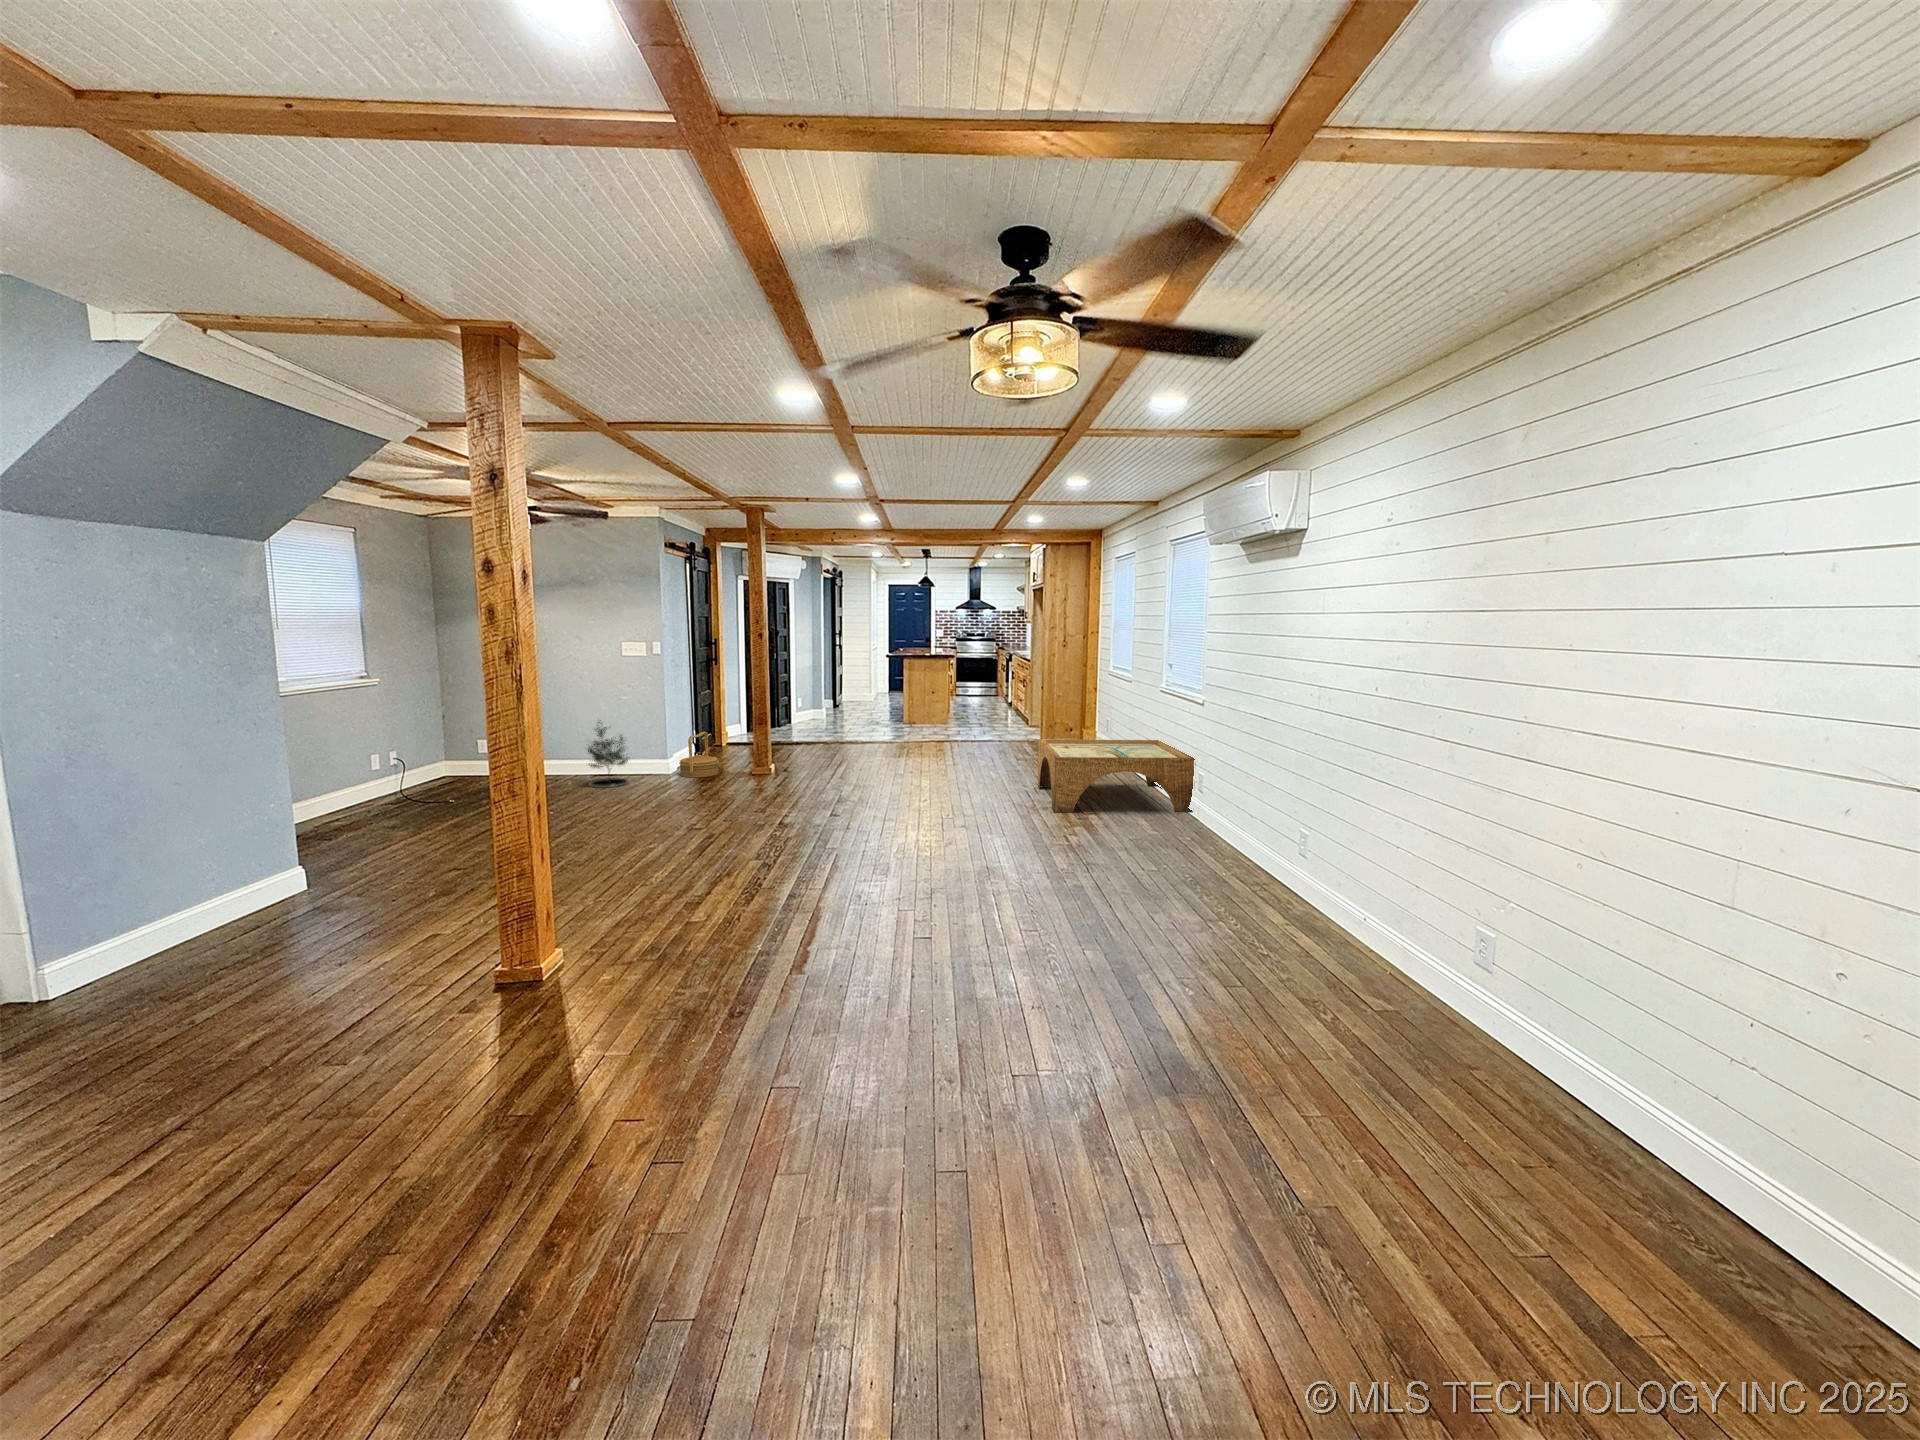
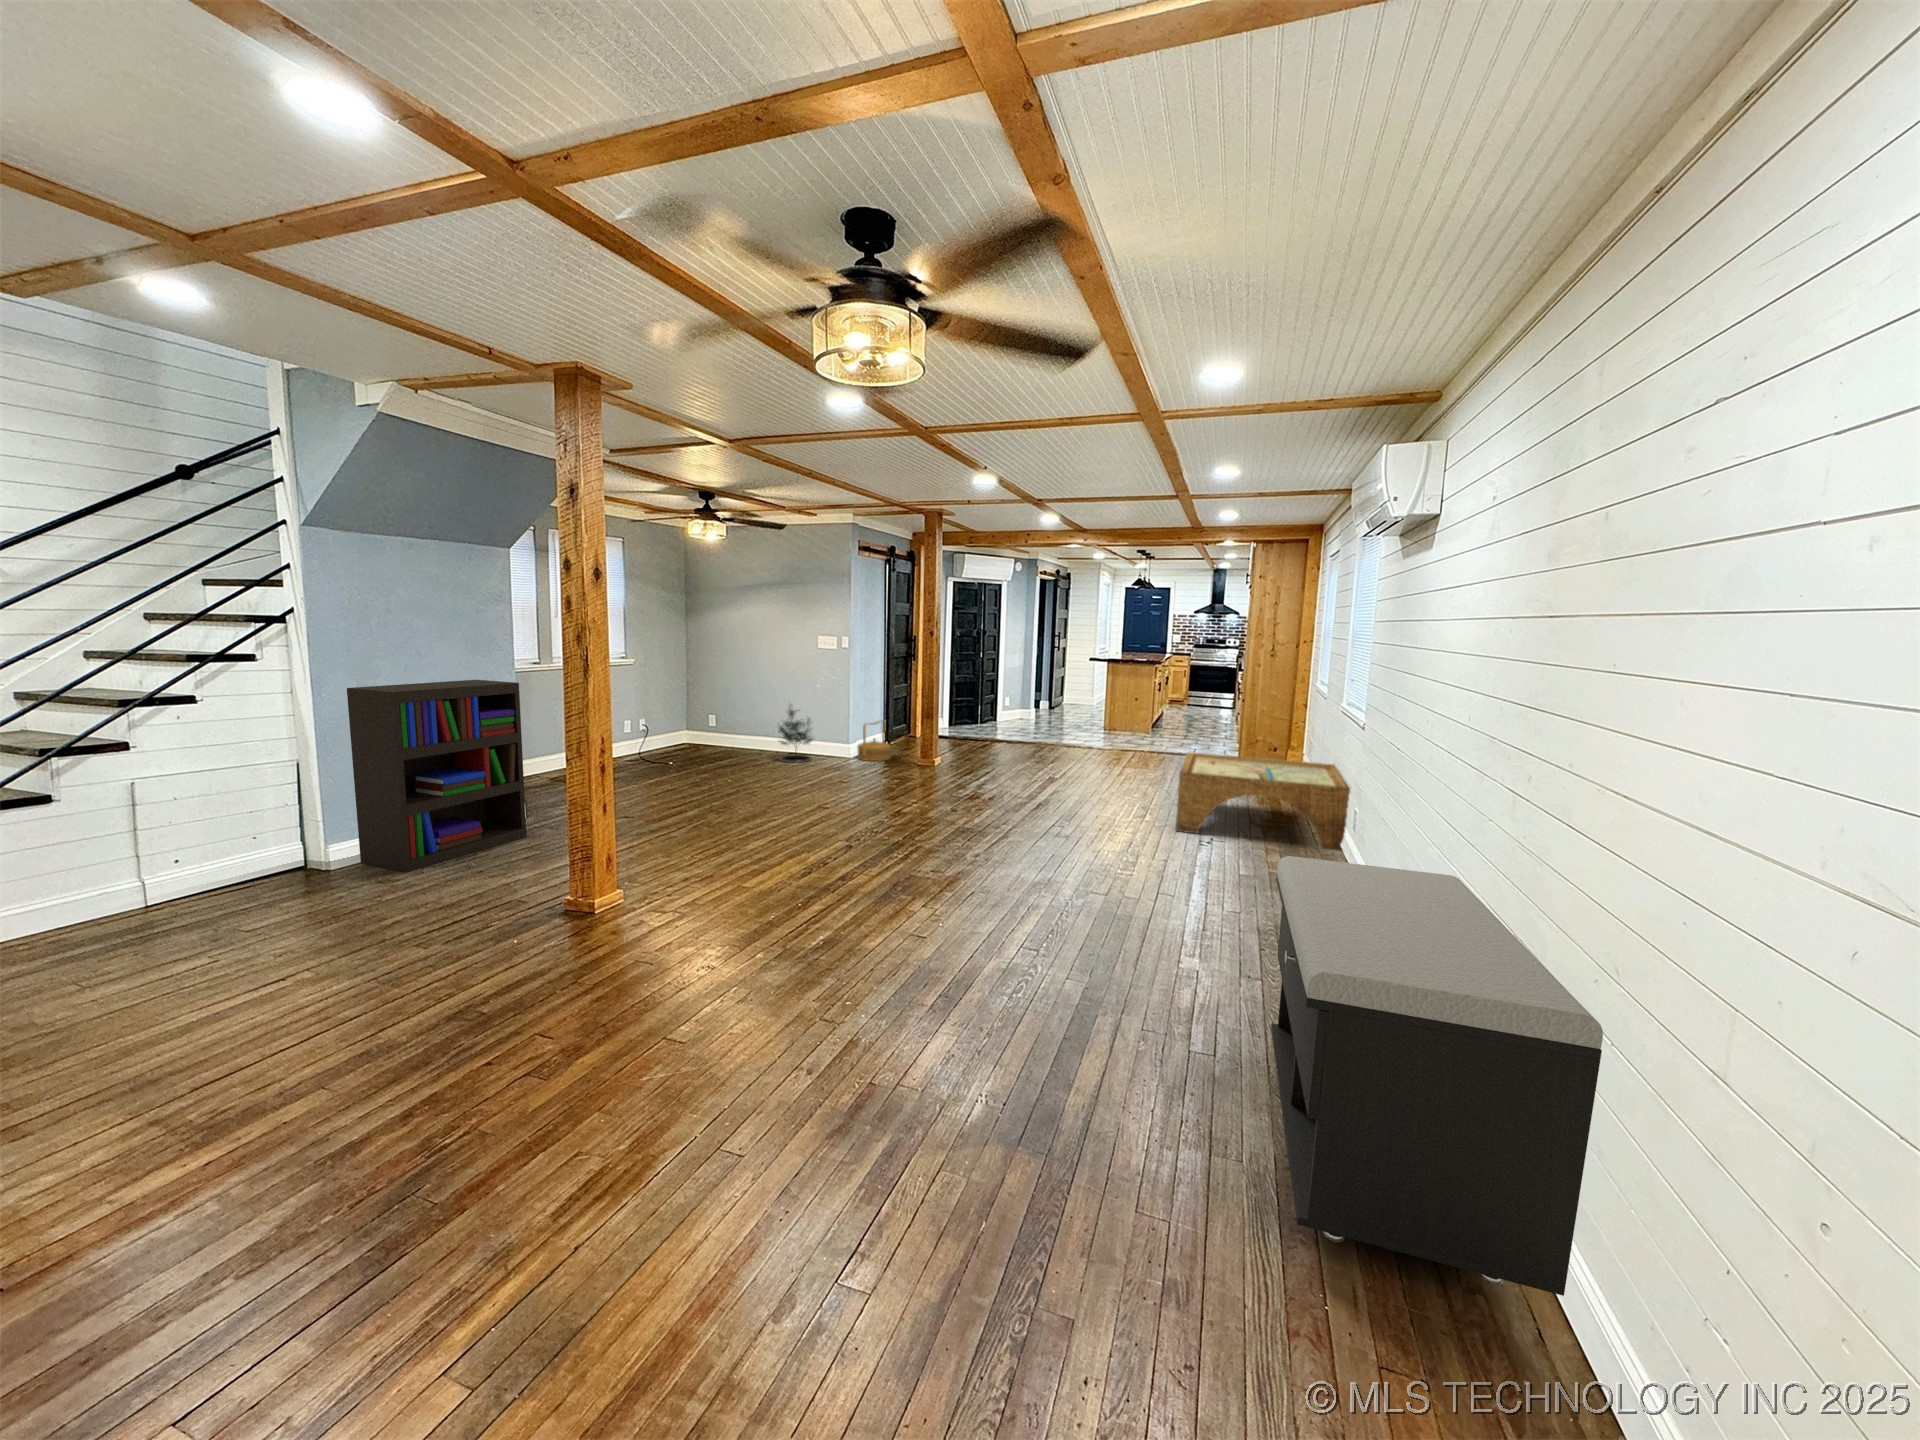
bookshelf: none [61,715,339,986] -> present [347,680,527,872]
storage bench: none [1278,812,1599,1093] -> present [1271,856,1603,1296]

